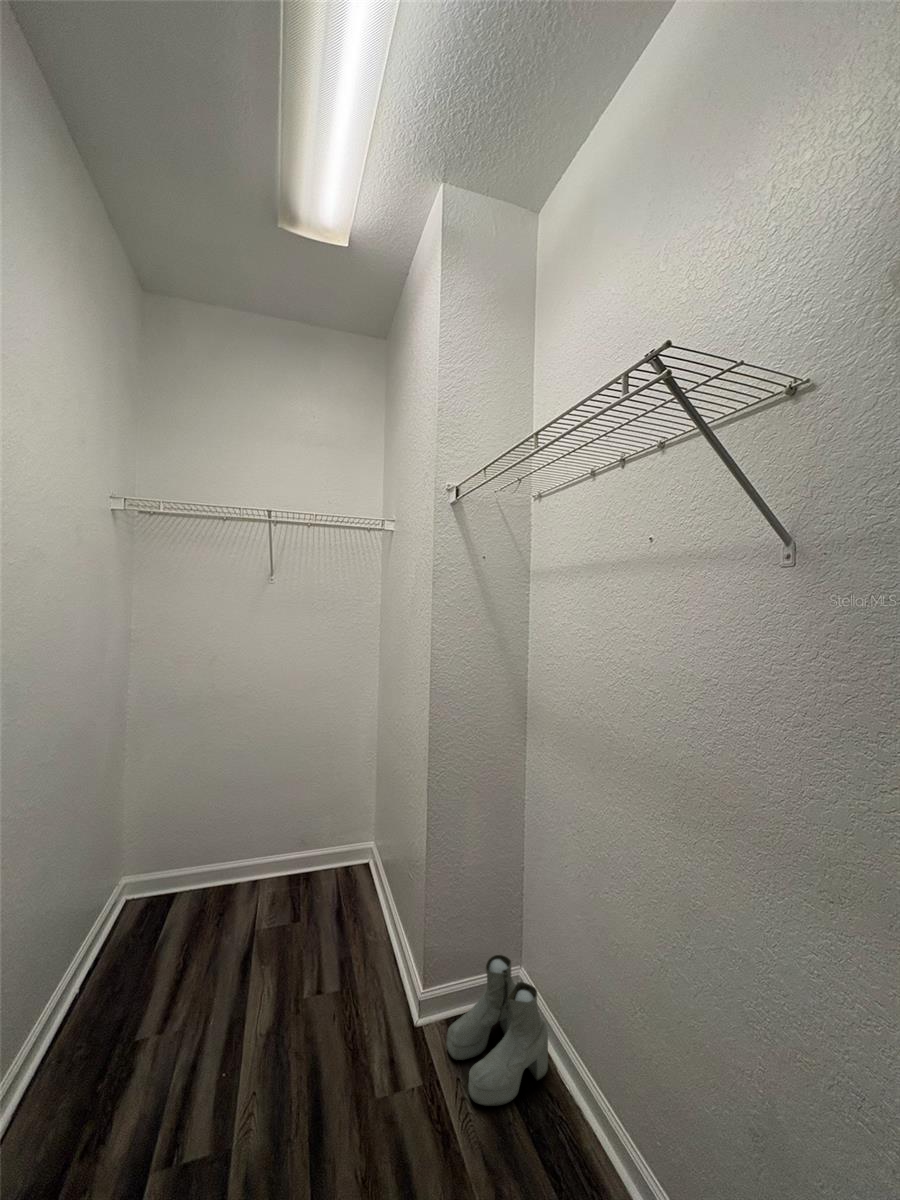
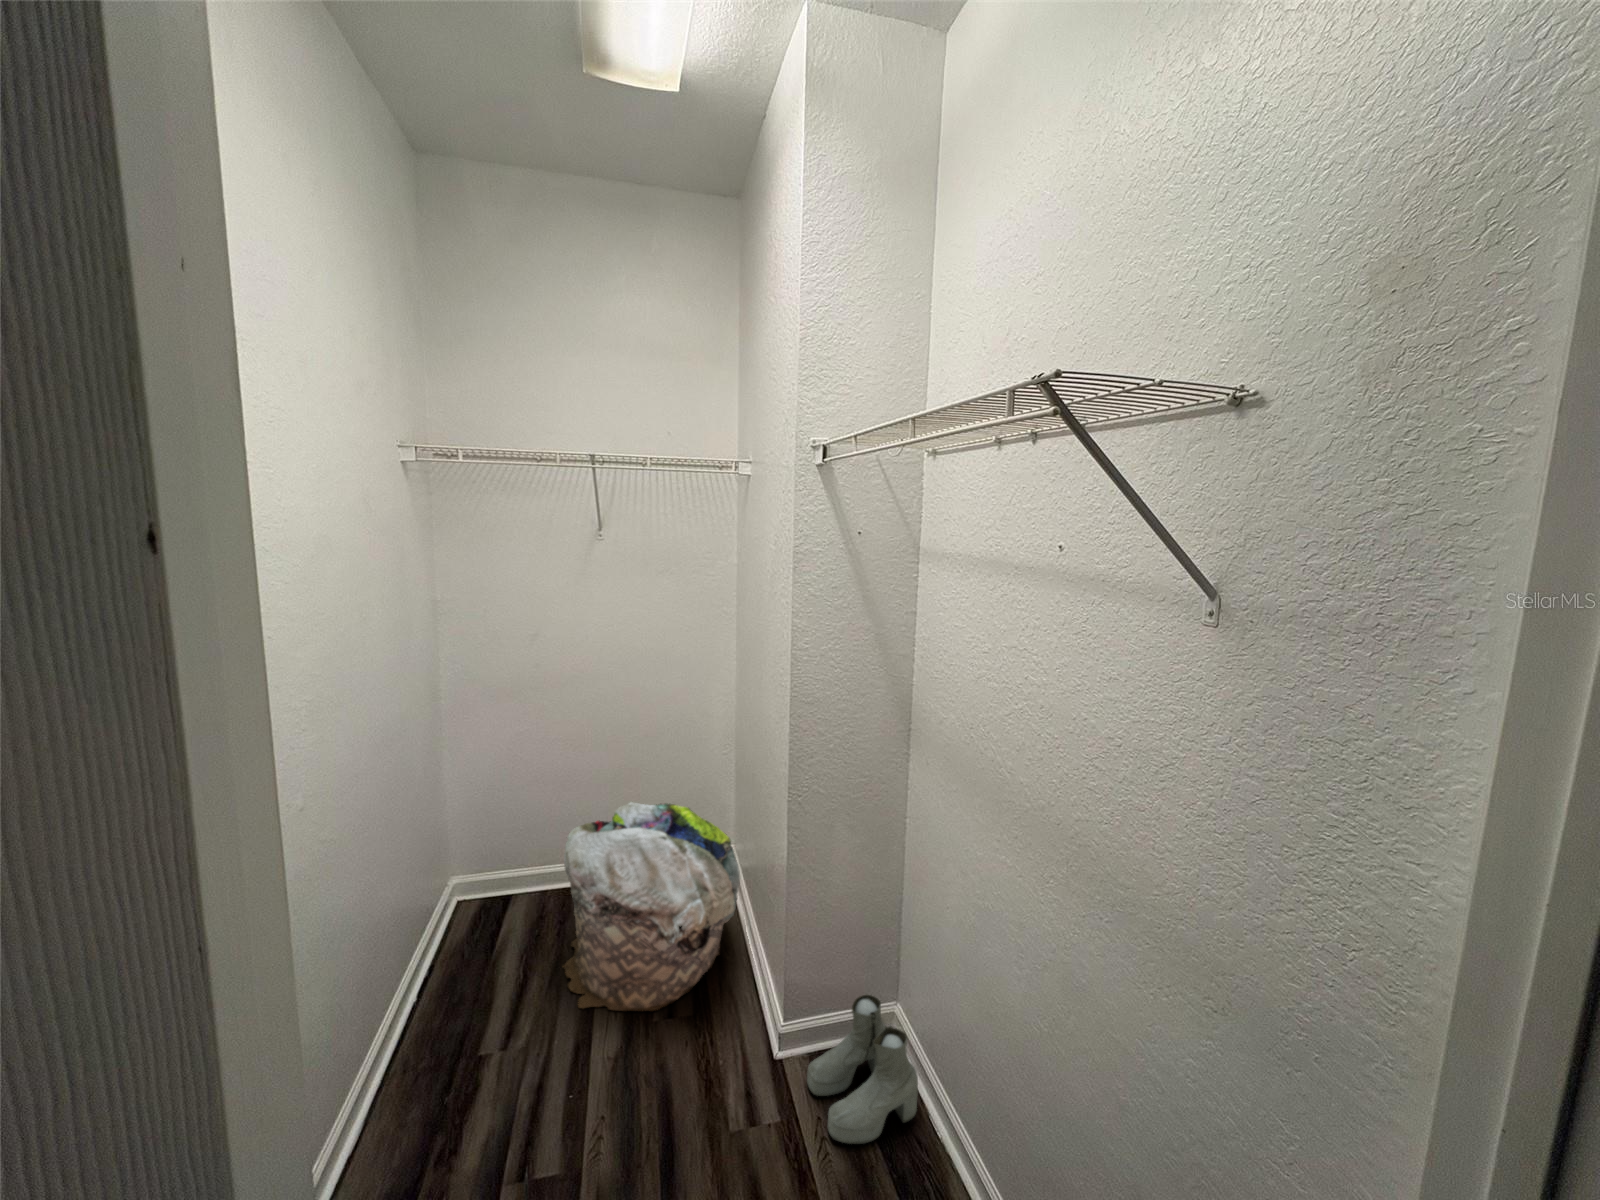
laundry basket: none [218,795,382,992] -> present [564,802,740,1012]

